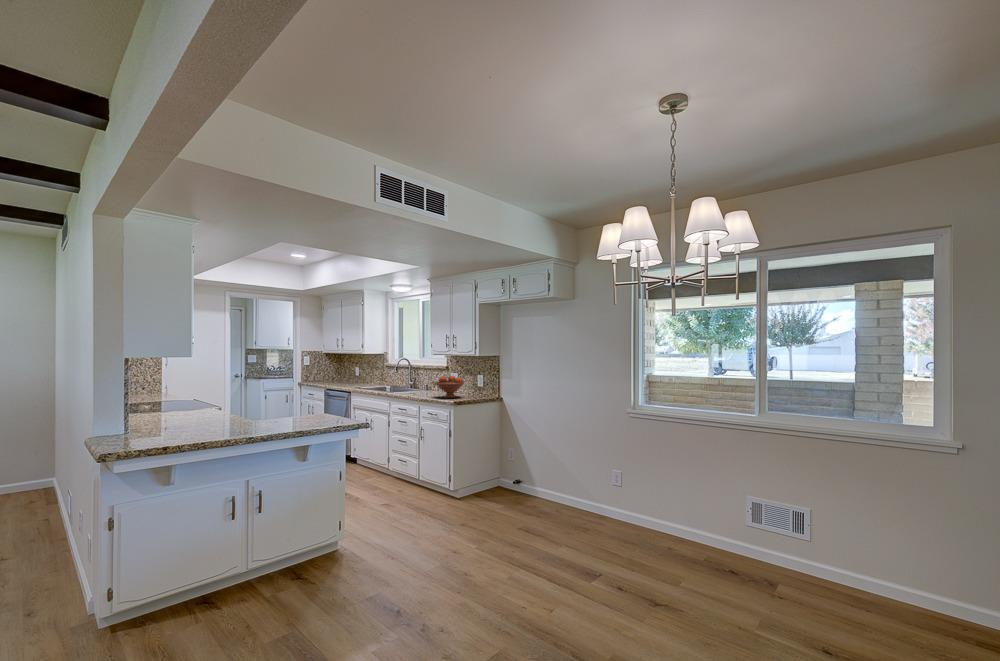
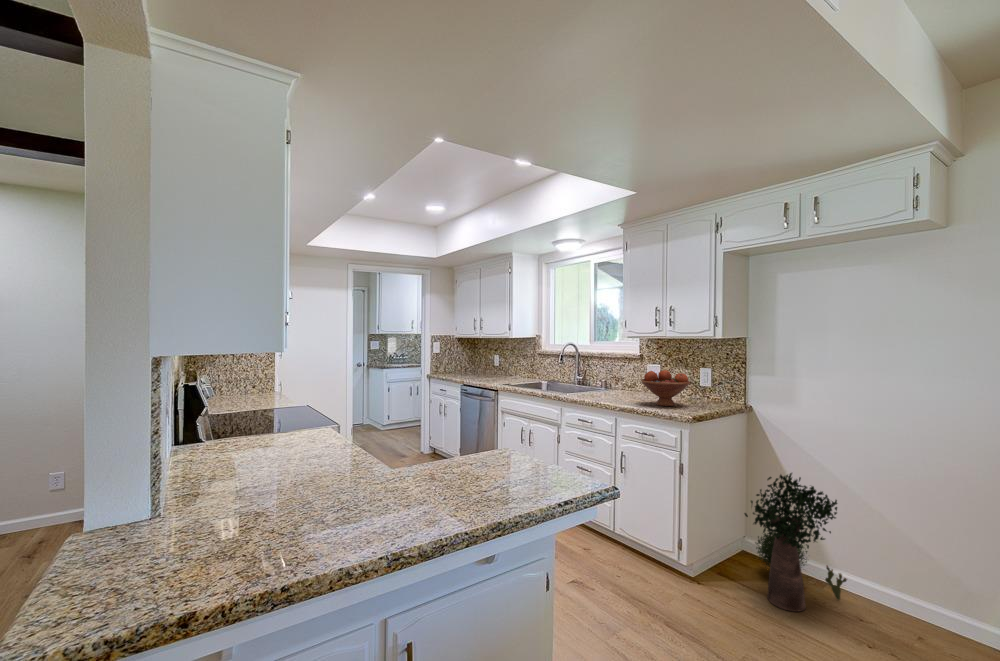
potted plant: none [480,432,534,507] -> present [744,473,847,612]

